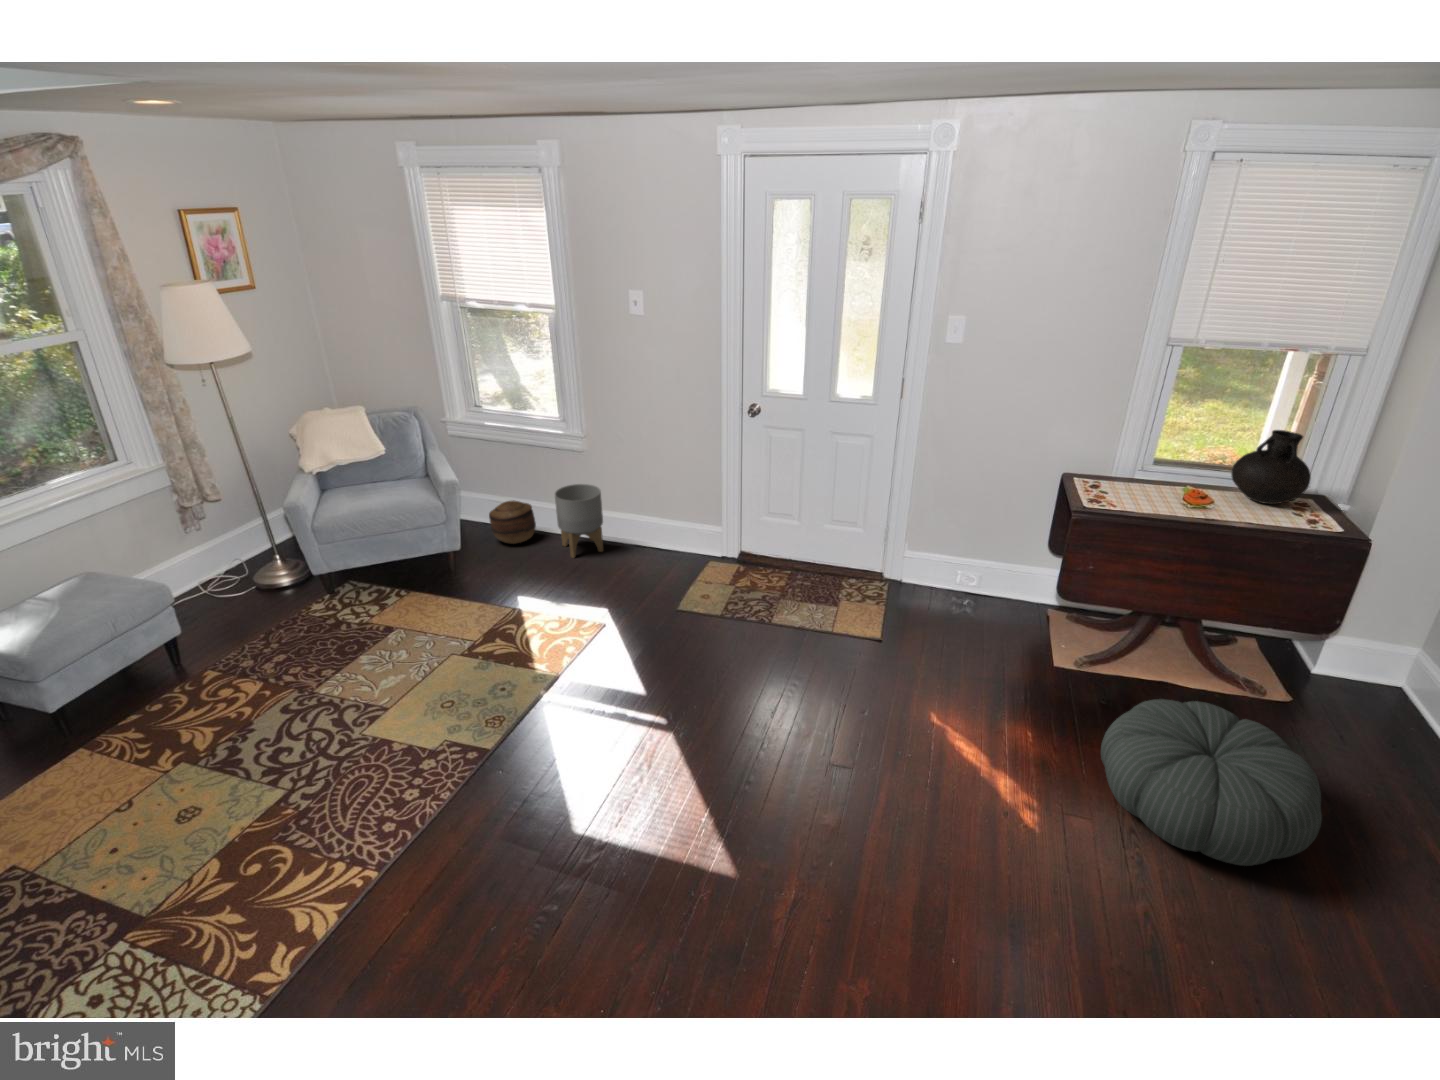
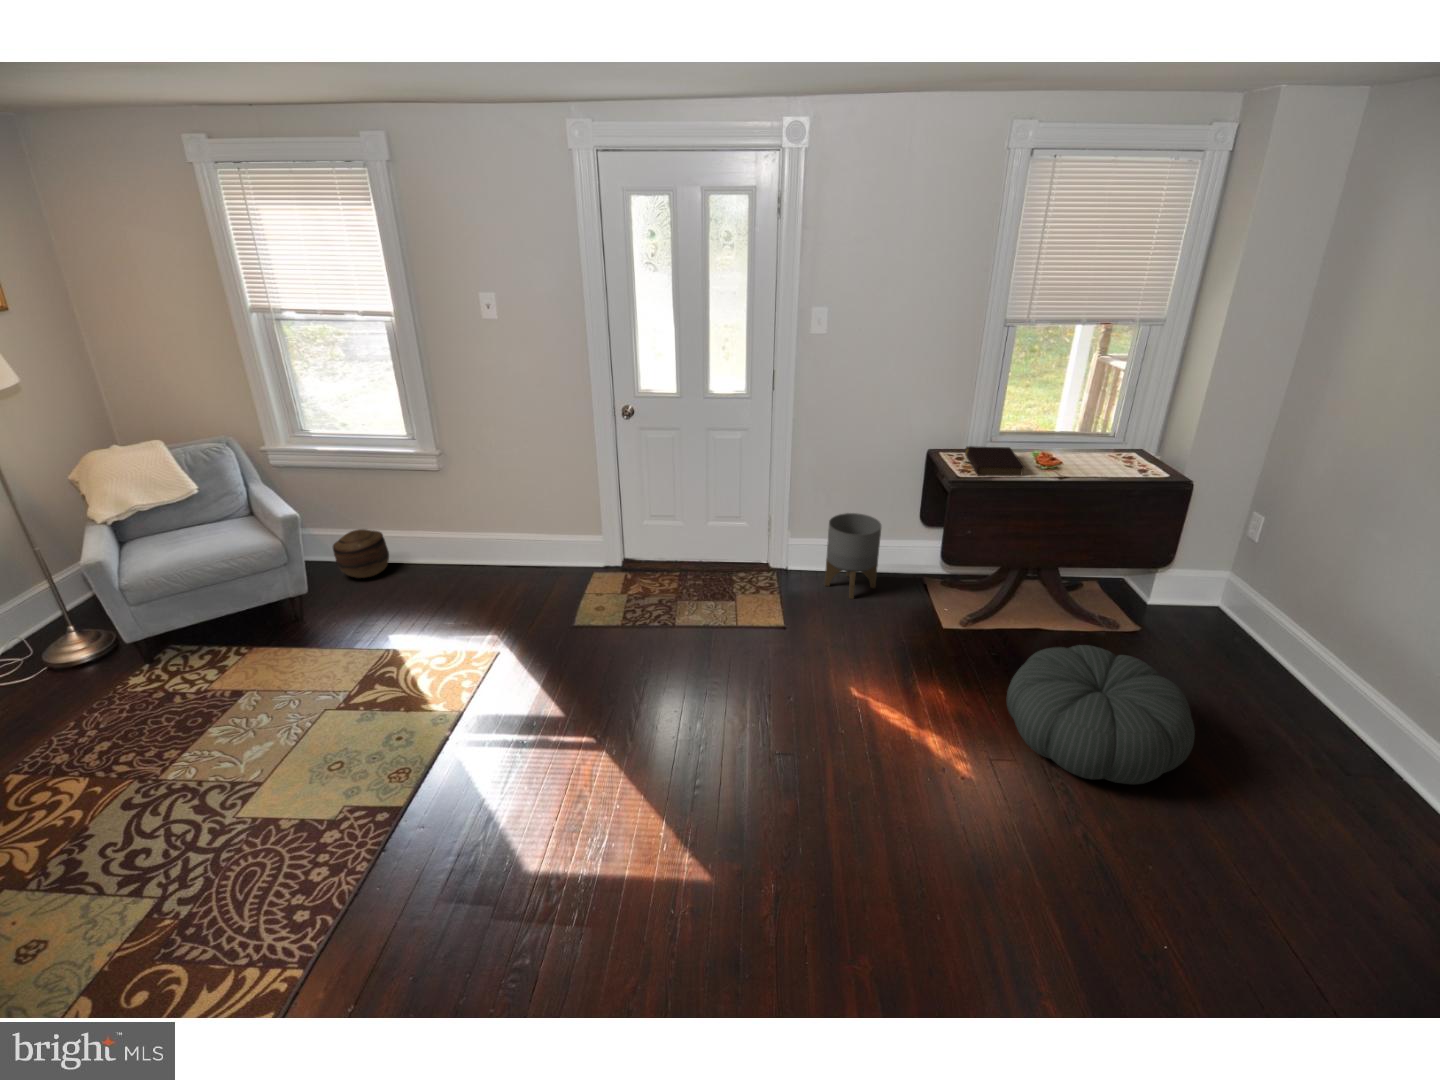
vase: present [1231,430,1311,504] -> none [1076,394,1141,461]
book: none [1097,474,1161,512] -> present [965,446,1025,476]
planter: present [555,484,603,558] -> present [825,513,881,599]

